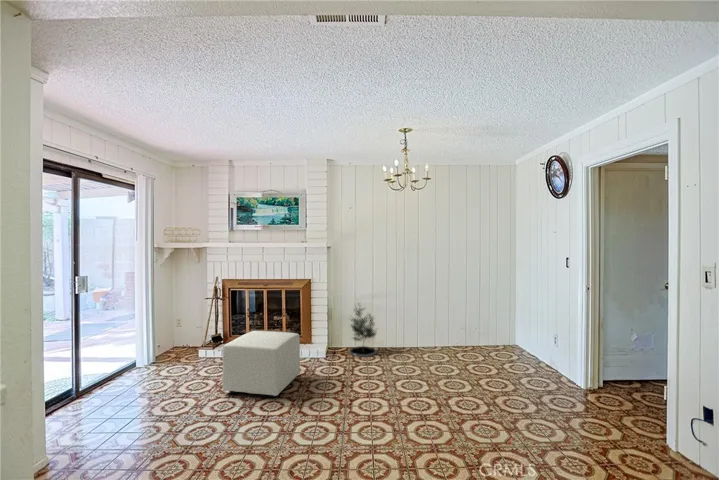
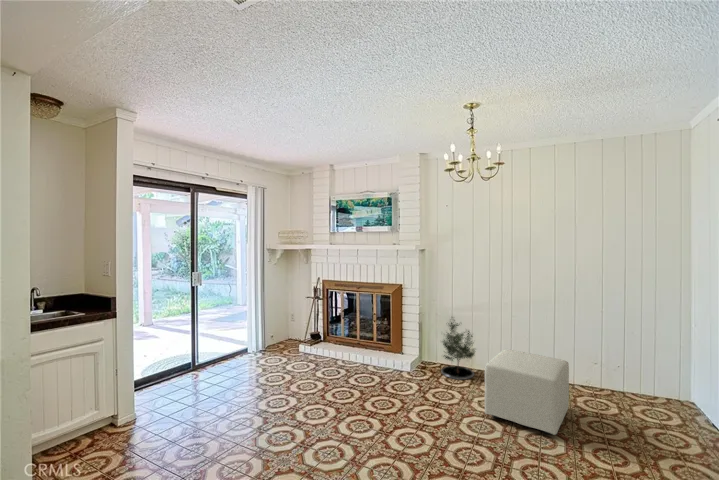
ottoman: present [223,331,300,397] -> present [485,349,569,435]

